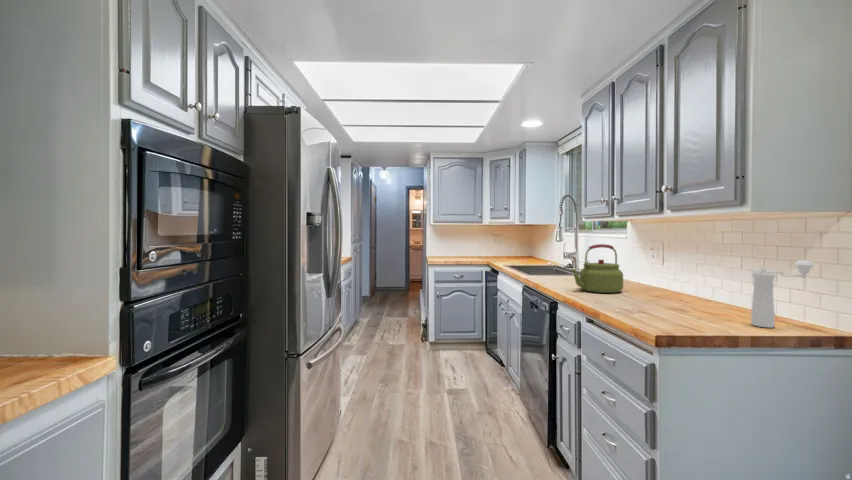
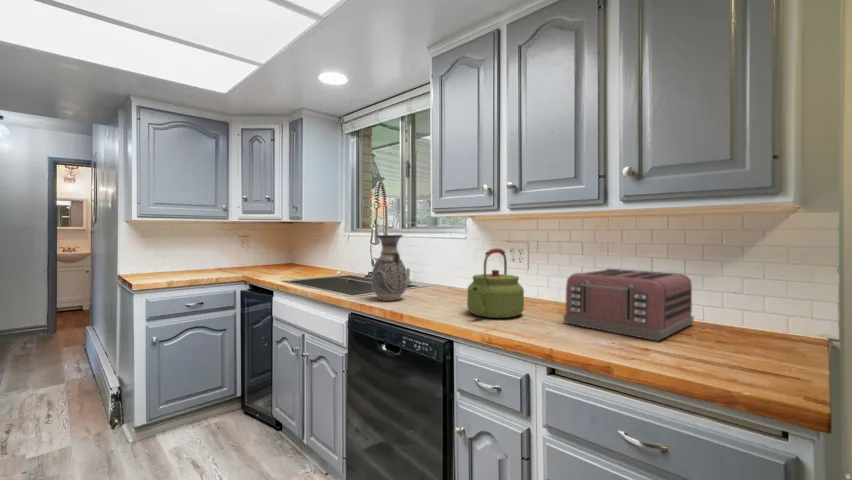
vase: none [537,234,563,279] -> present [371,235,408,301]
pepper mill: present [751,261,814,328] -> none [749,264,791,349]
toaster: none [636,263,757,312] -> present [564,269,694,341]

